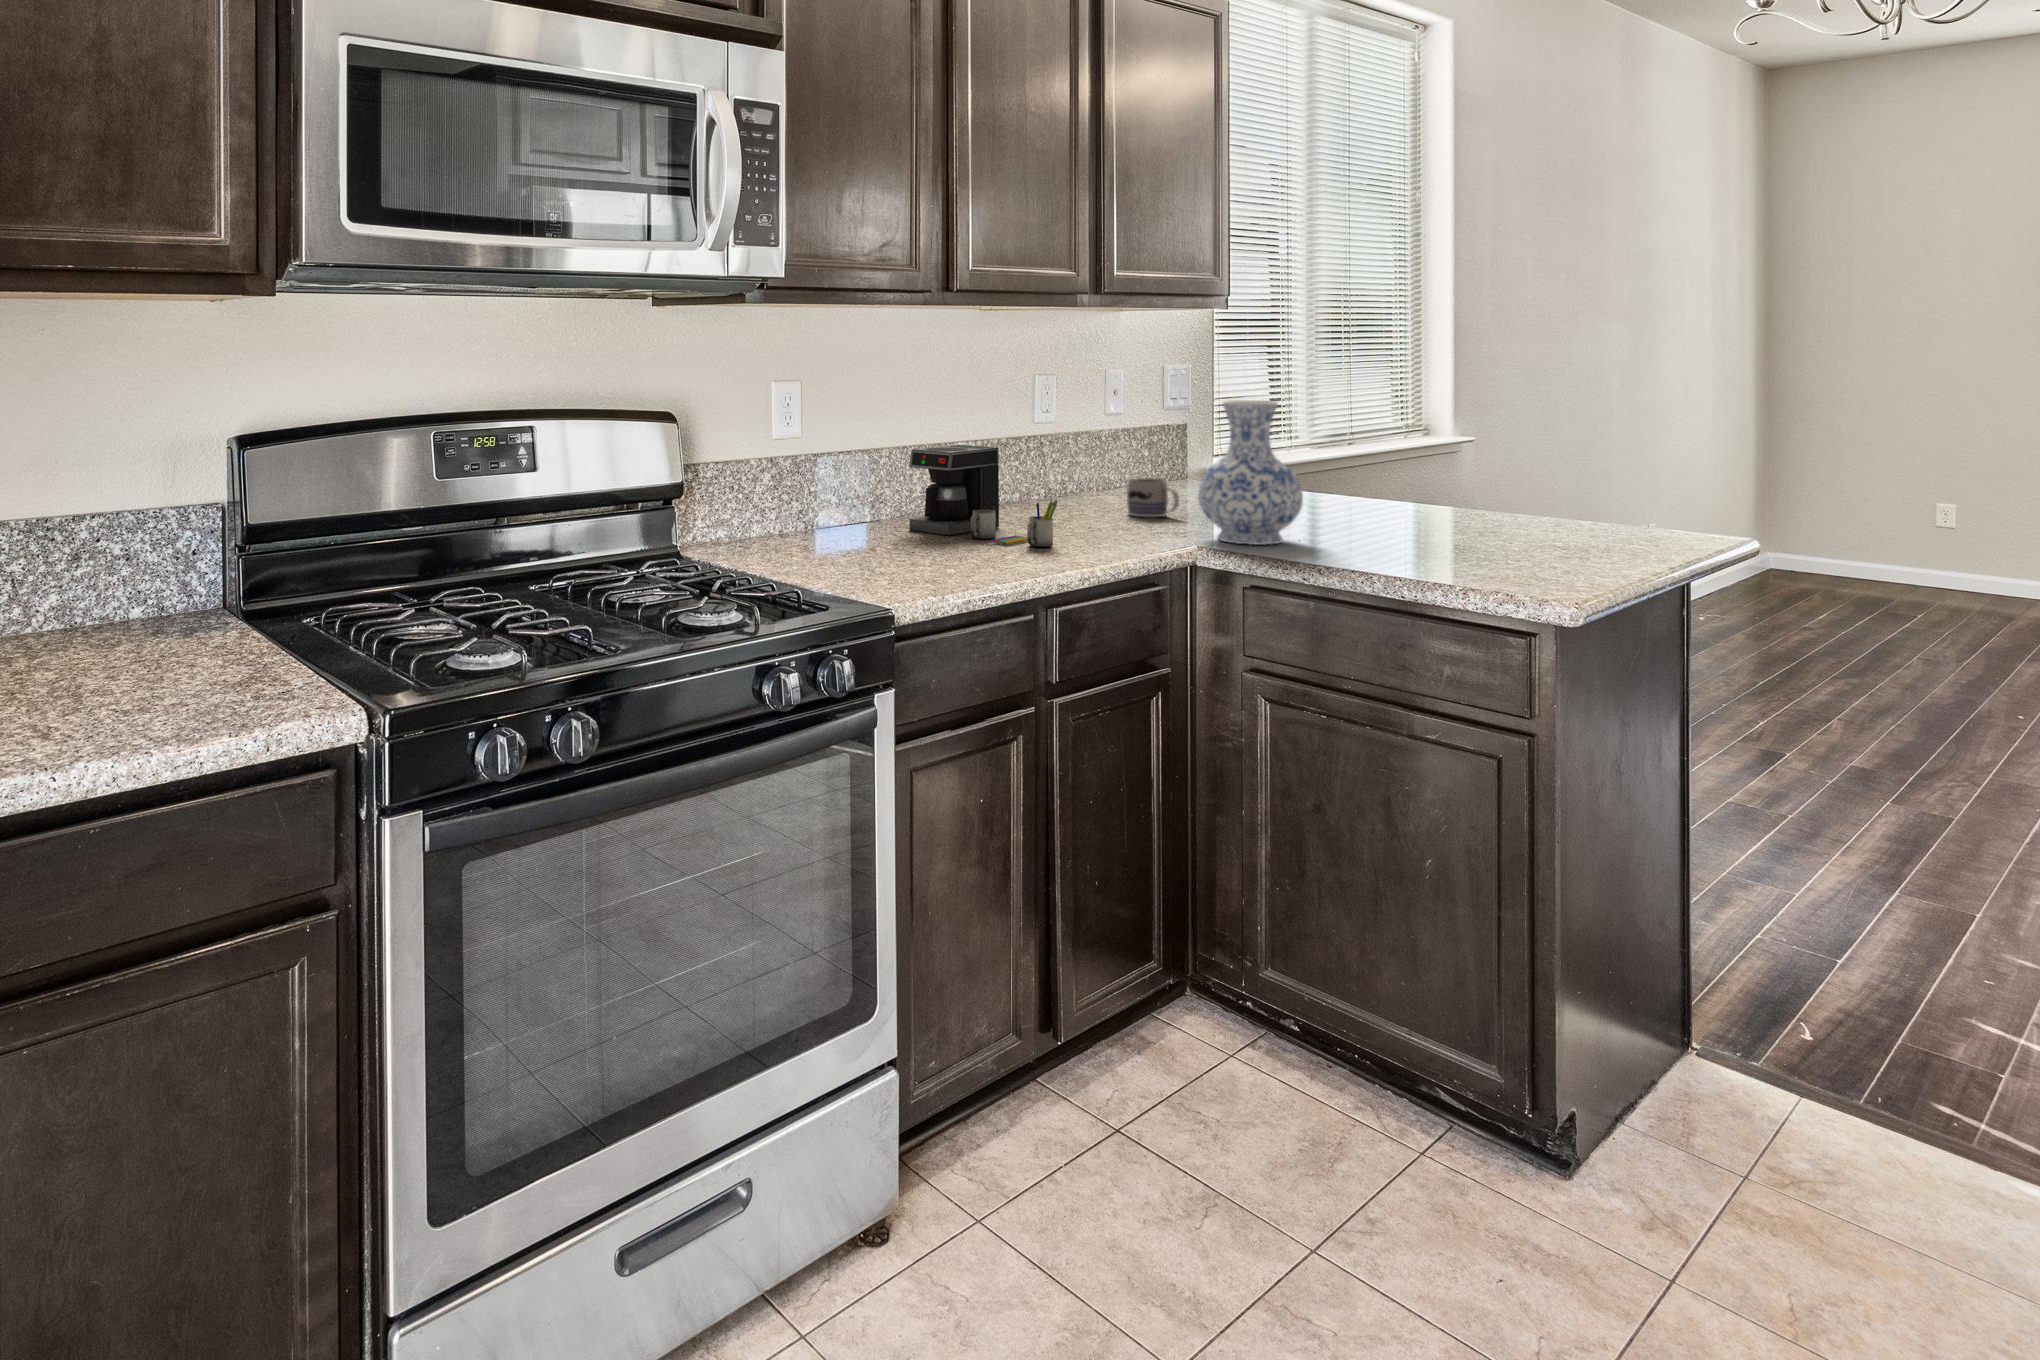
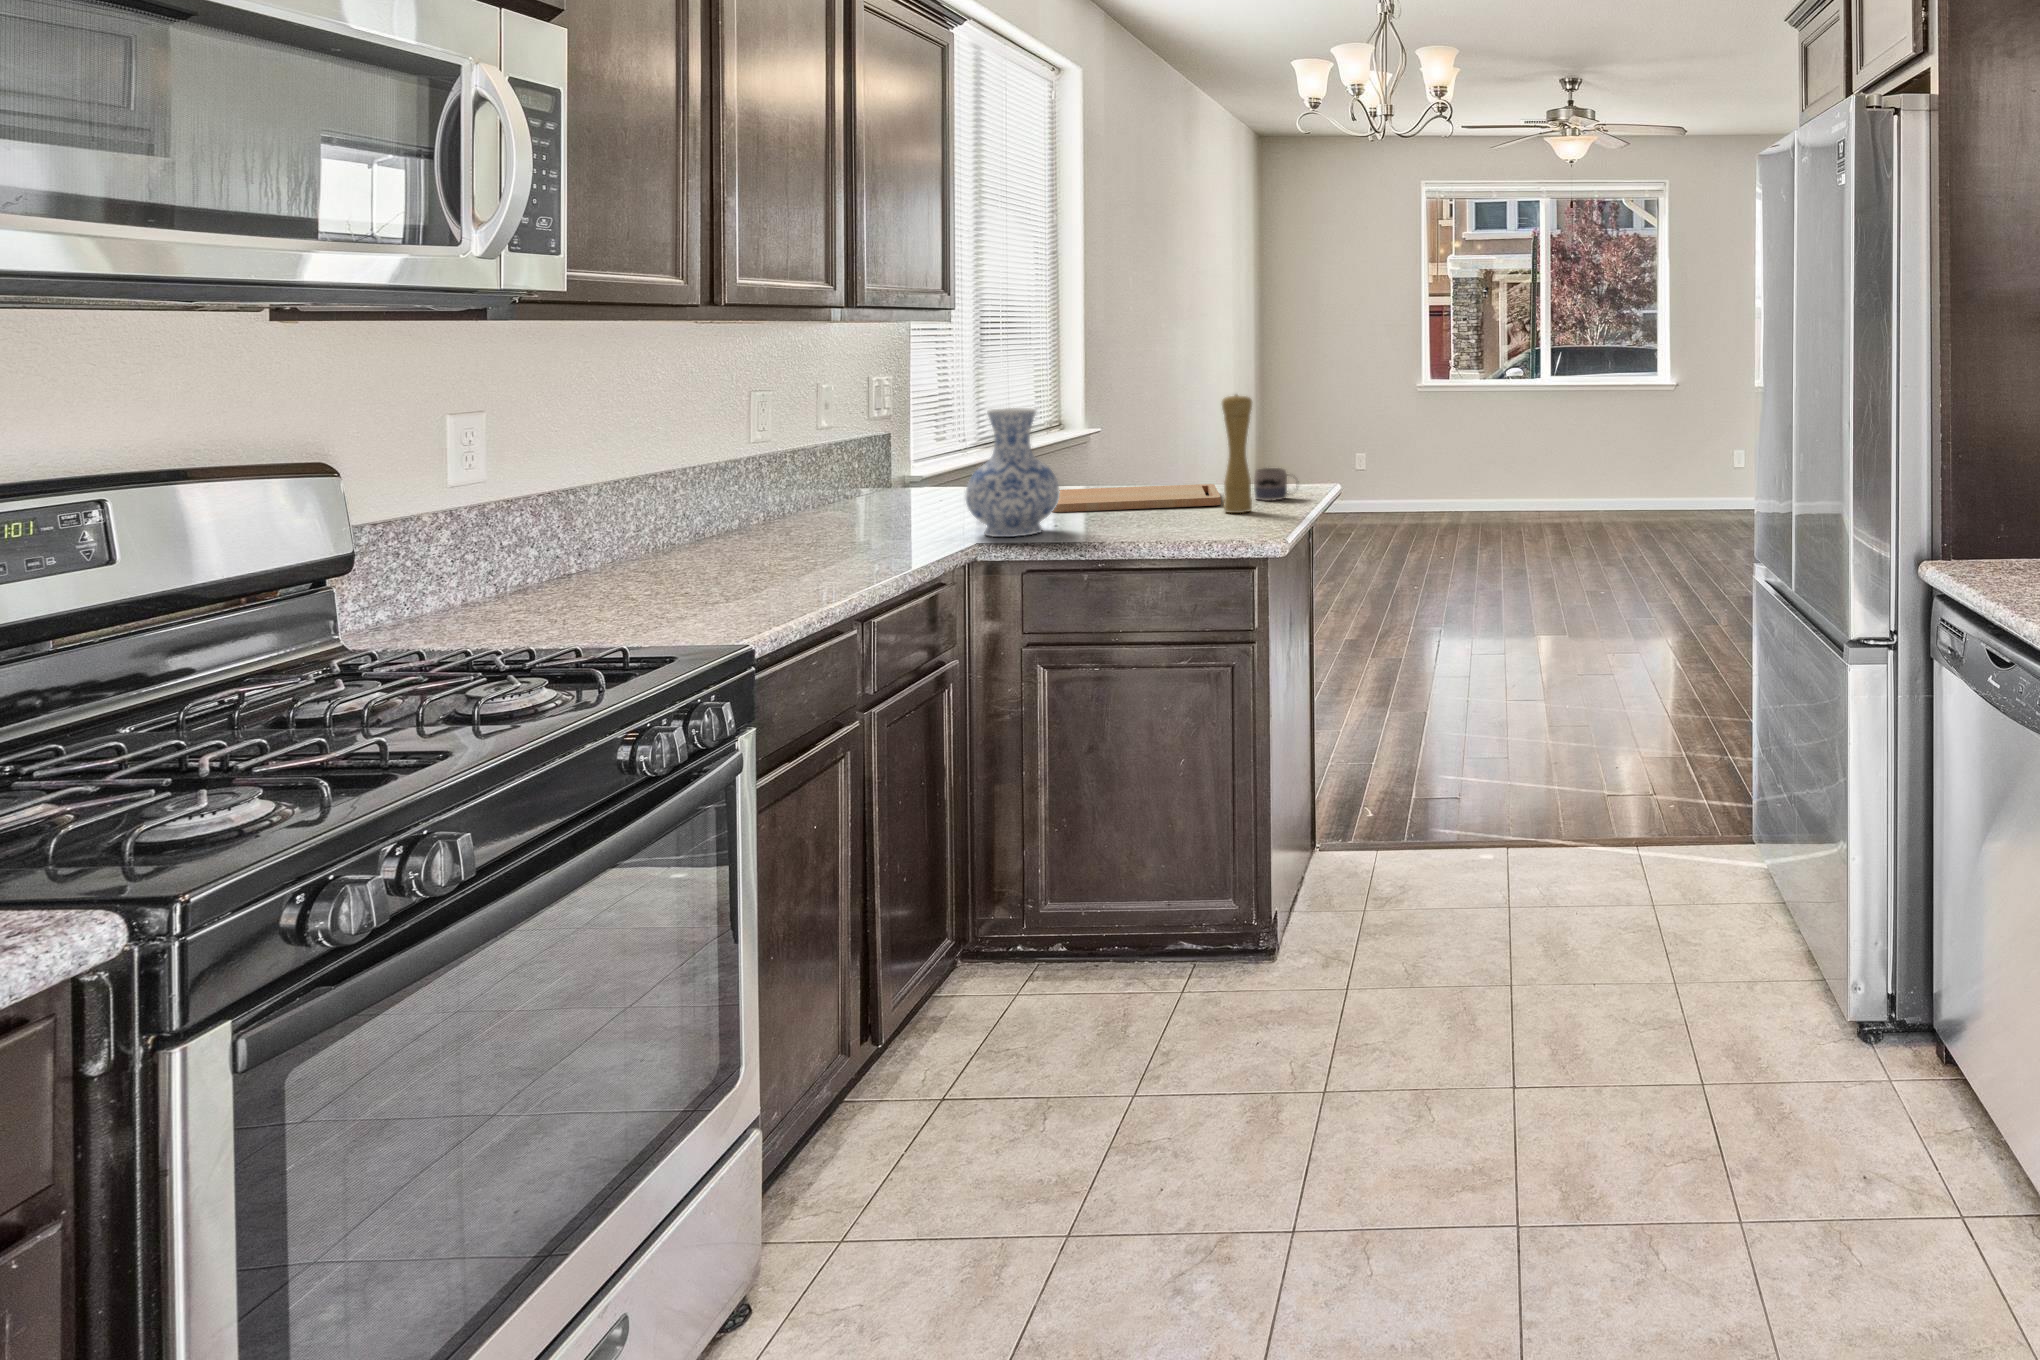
pepper mill: none [1532,394,1579,553] -> present [1222,395,1252,513]
coffee maker: present [909,445,1057,547] -> none [646,470,844,569]
mug: present [1127,478,1179,517] -> present [1254,468,1298,501]
cutting board: none [1319,501,1551,540] -> present [1052,484,1221,512]

